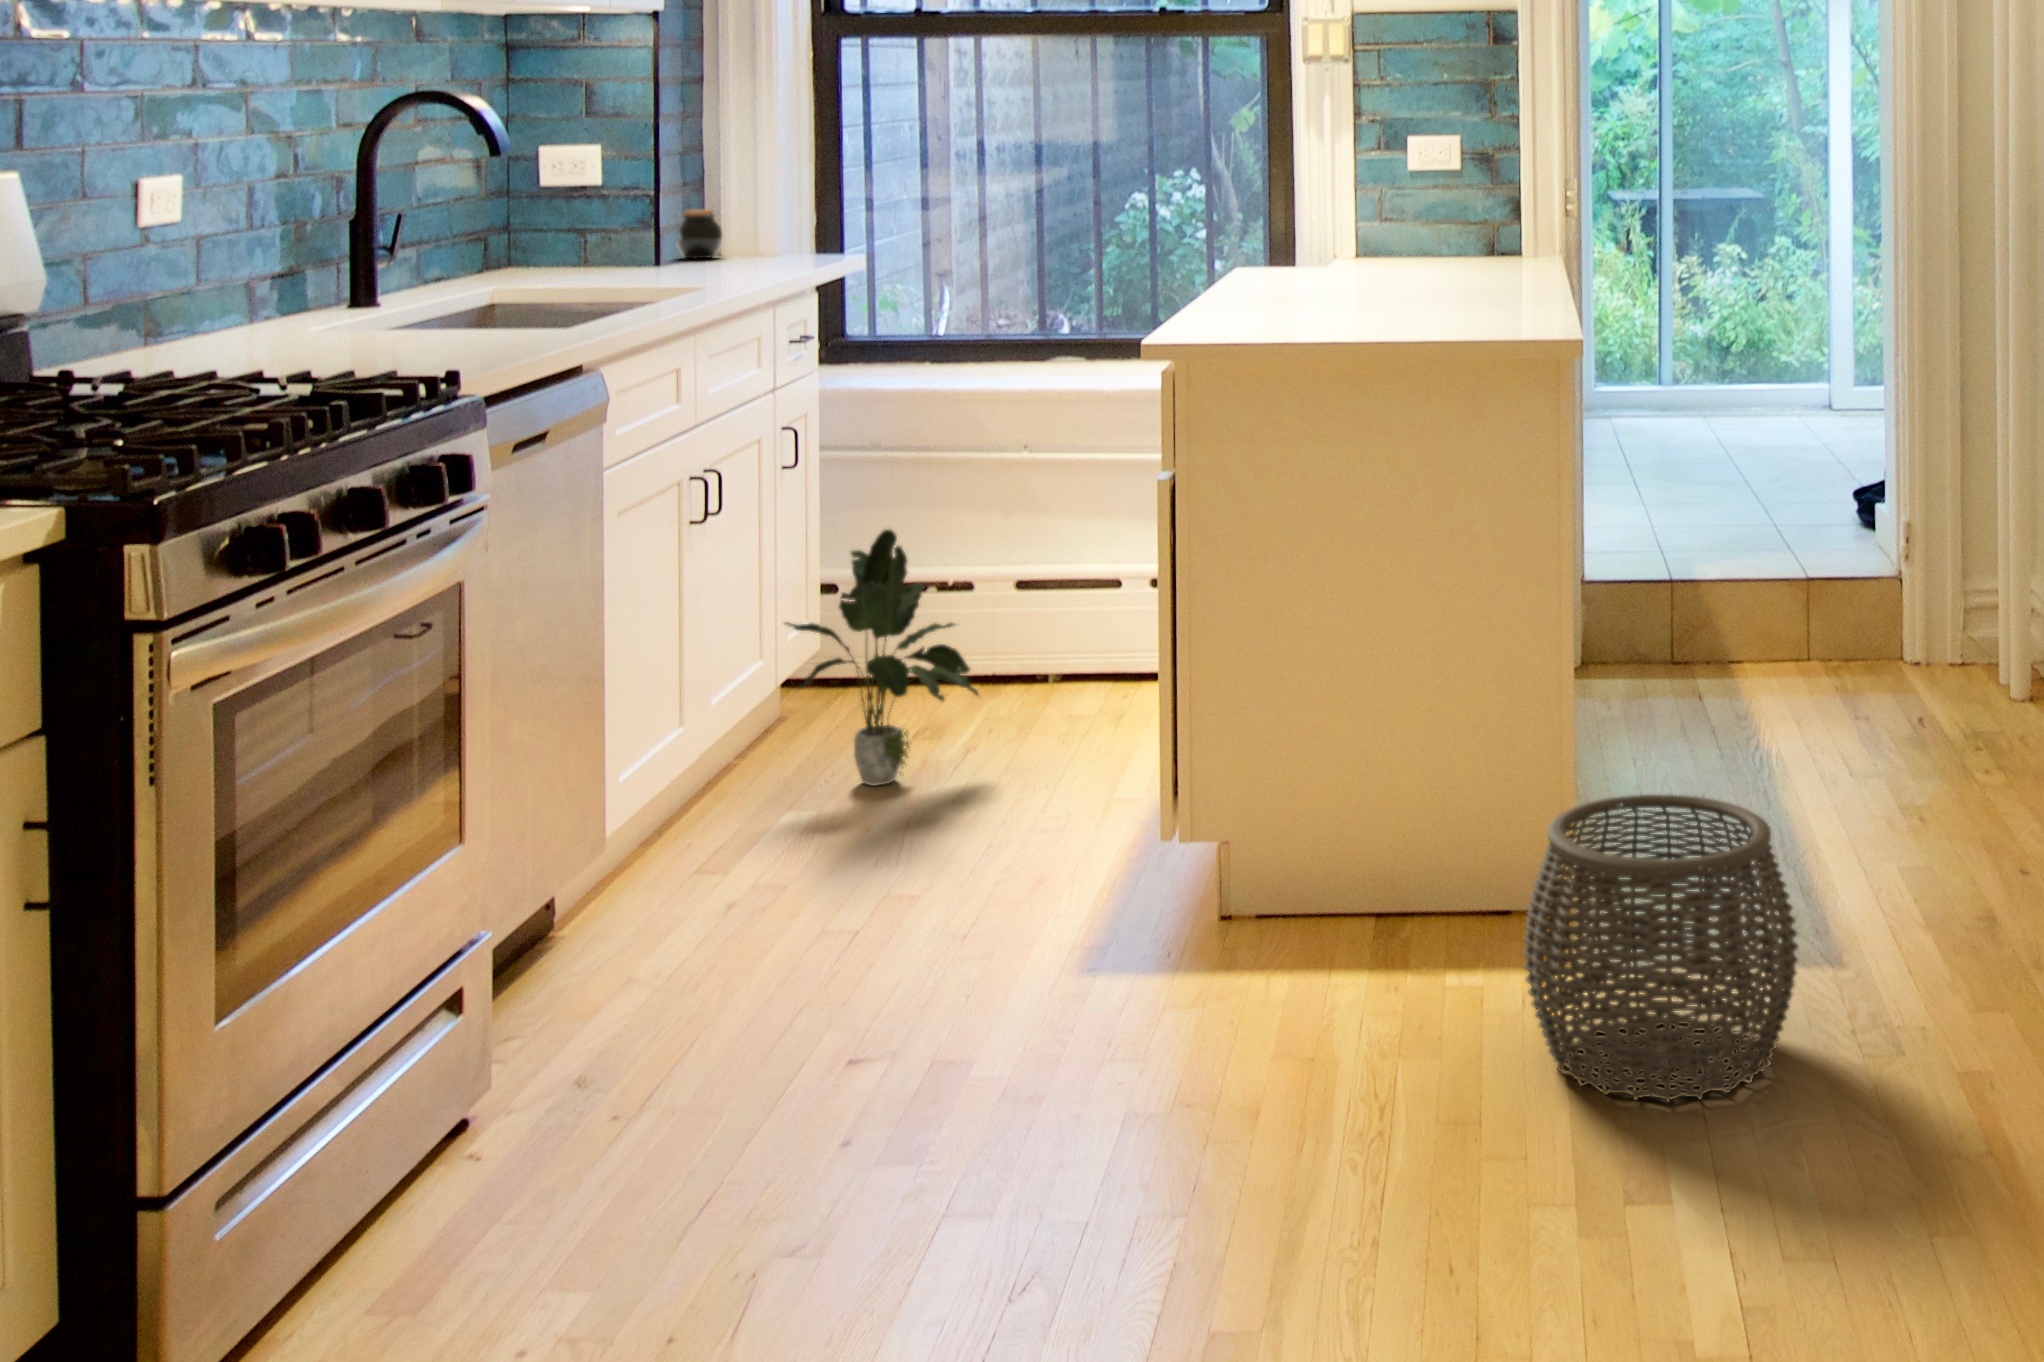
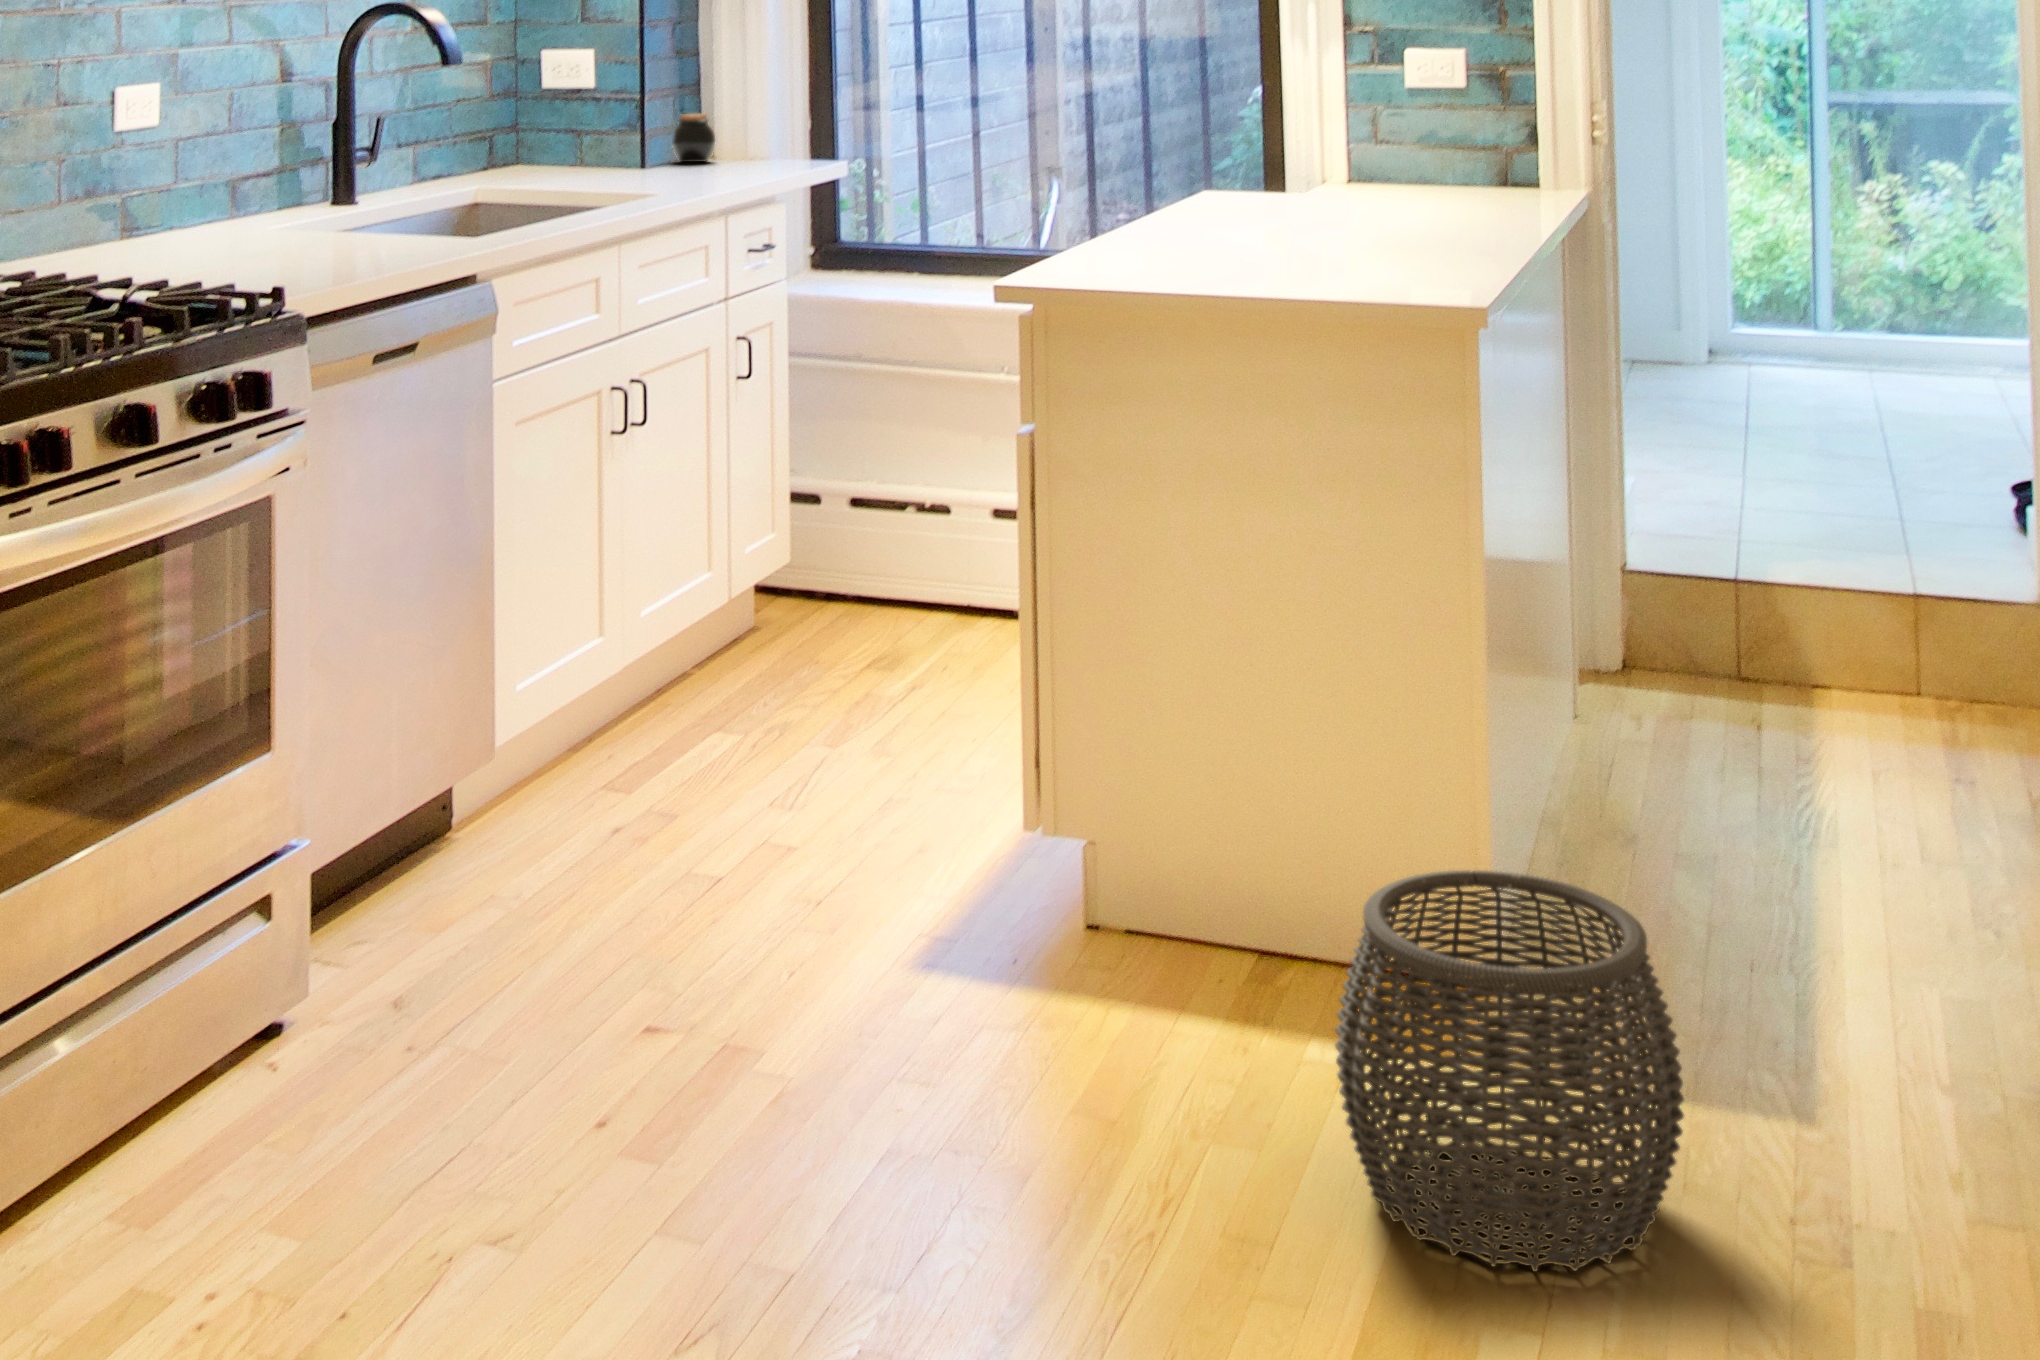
potted plant: present [785,529,978,786] -> none [710,453,909,719]

